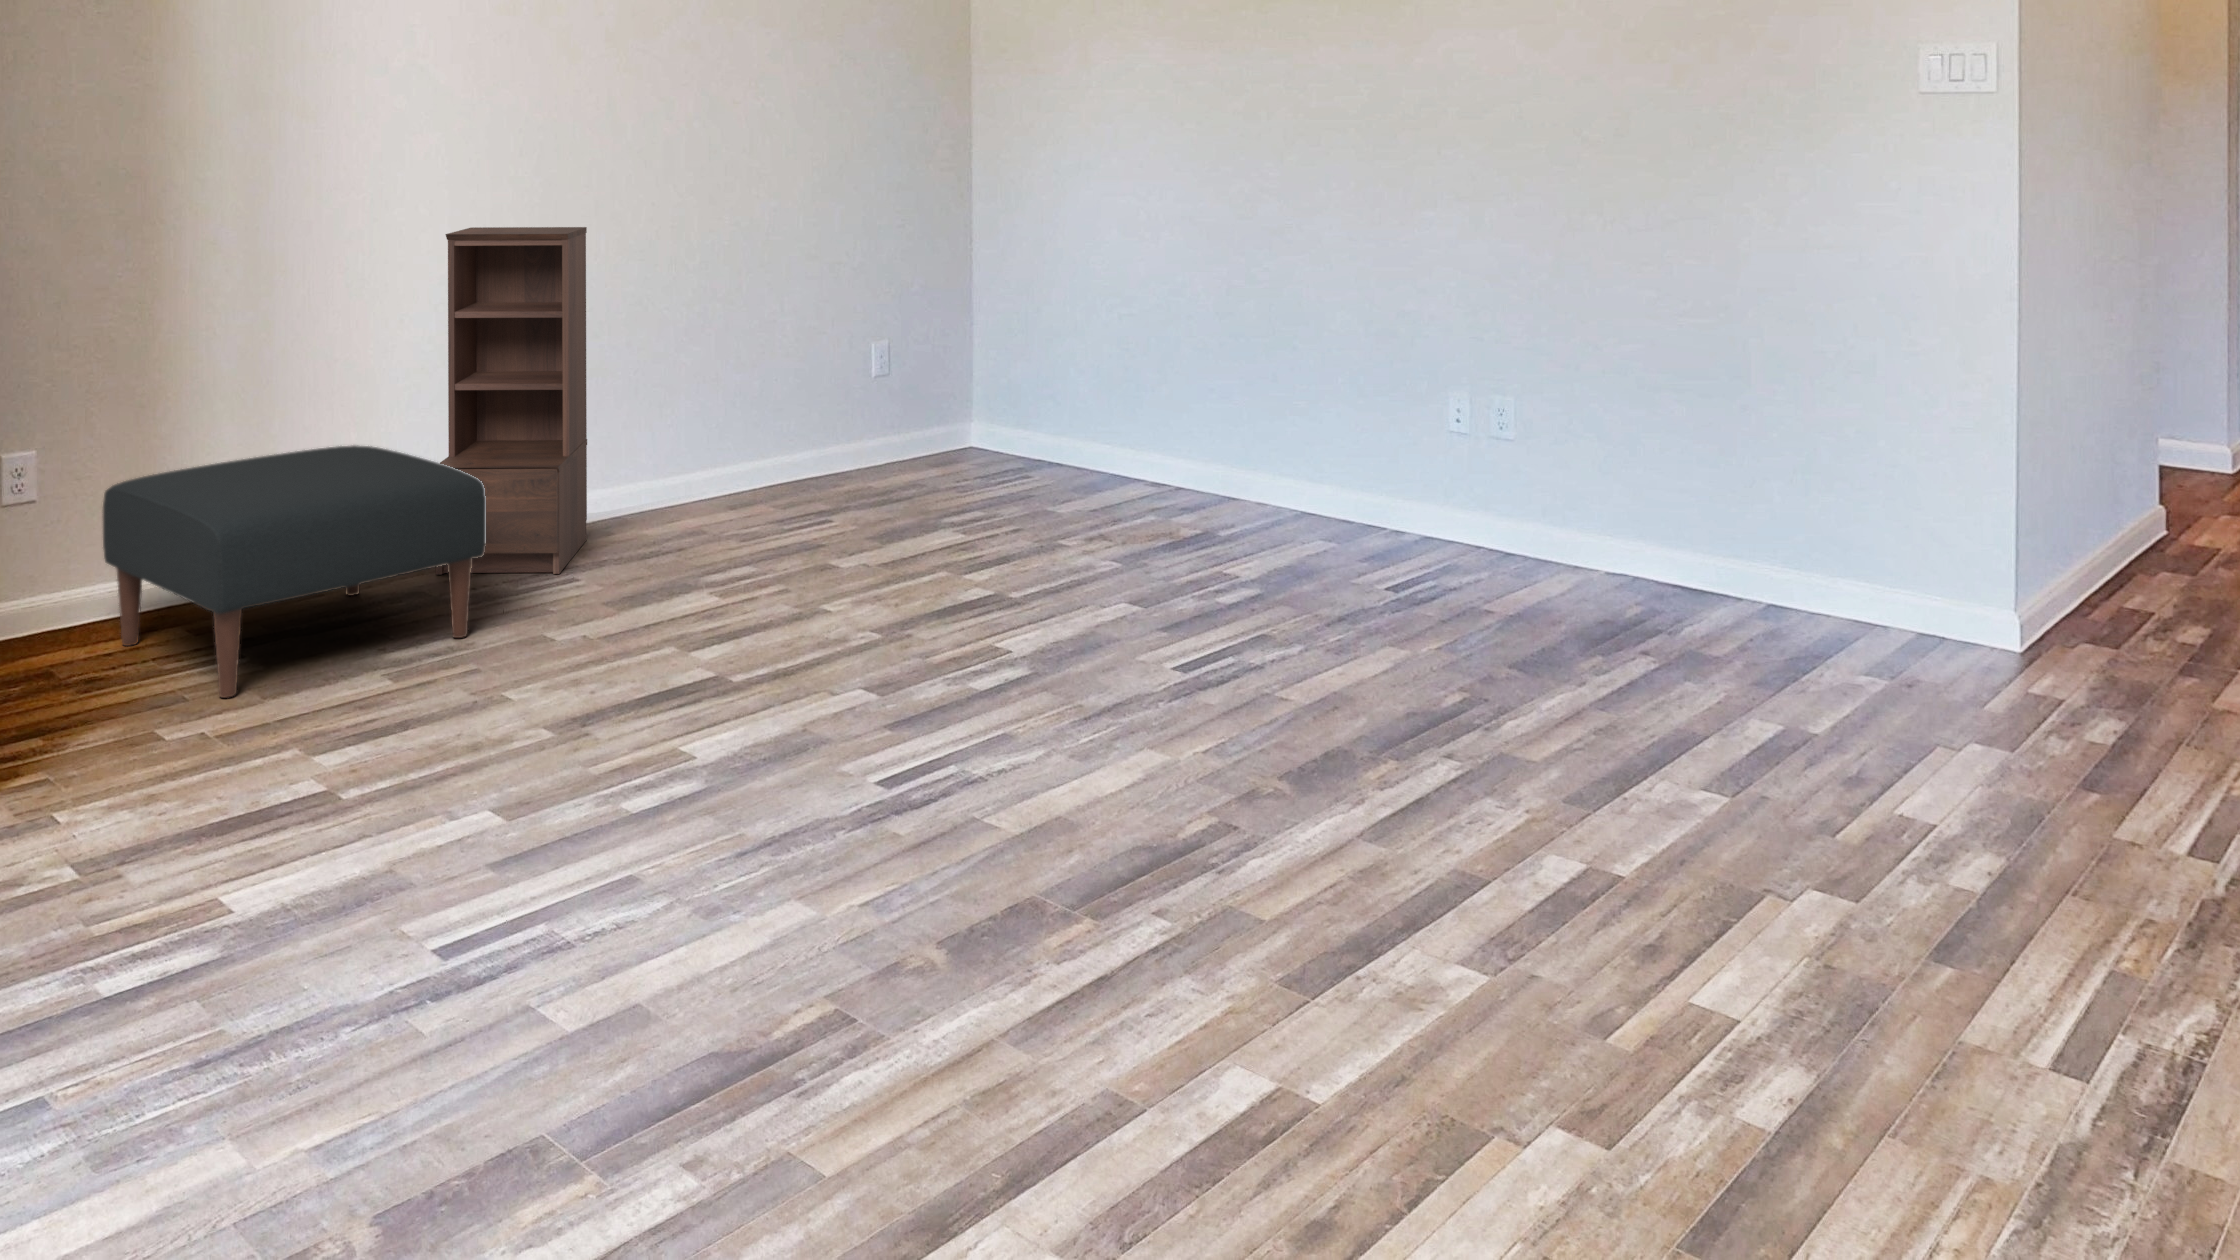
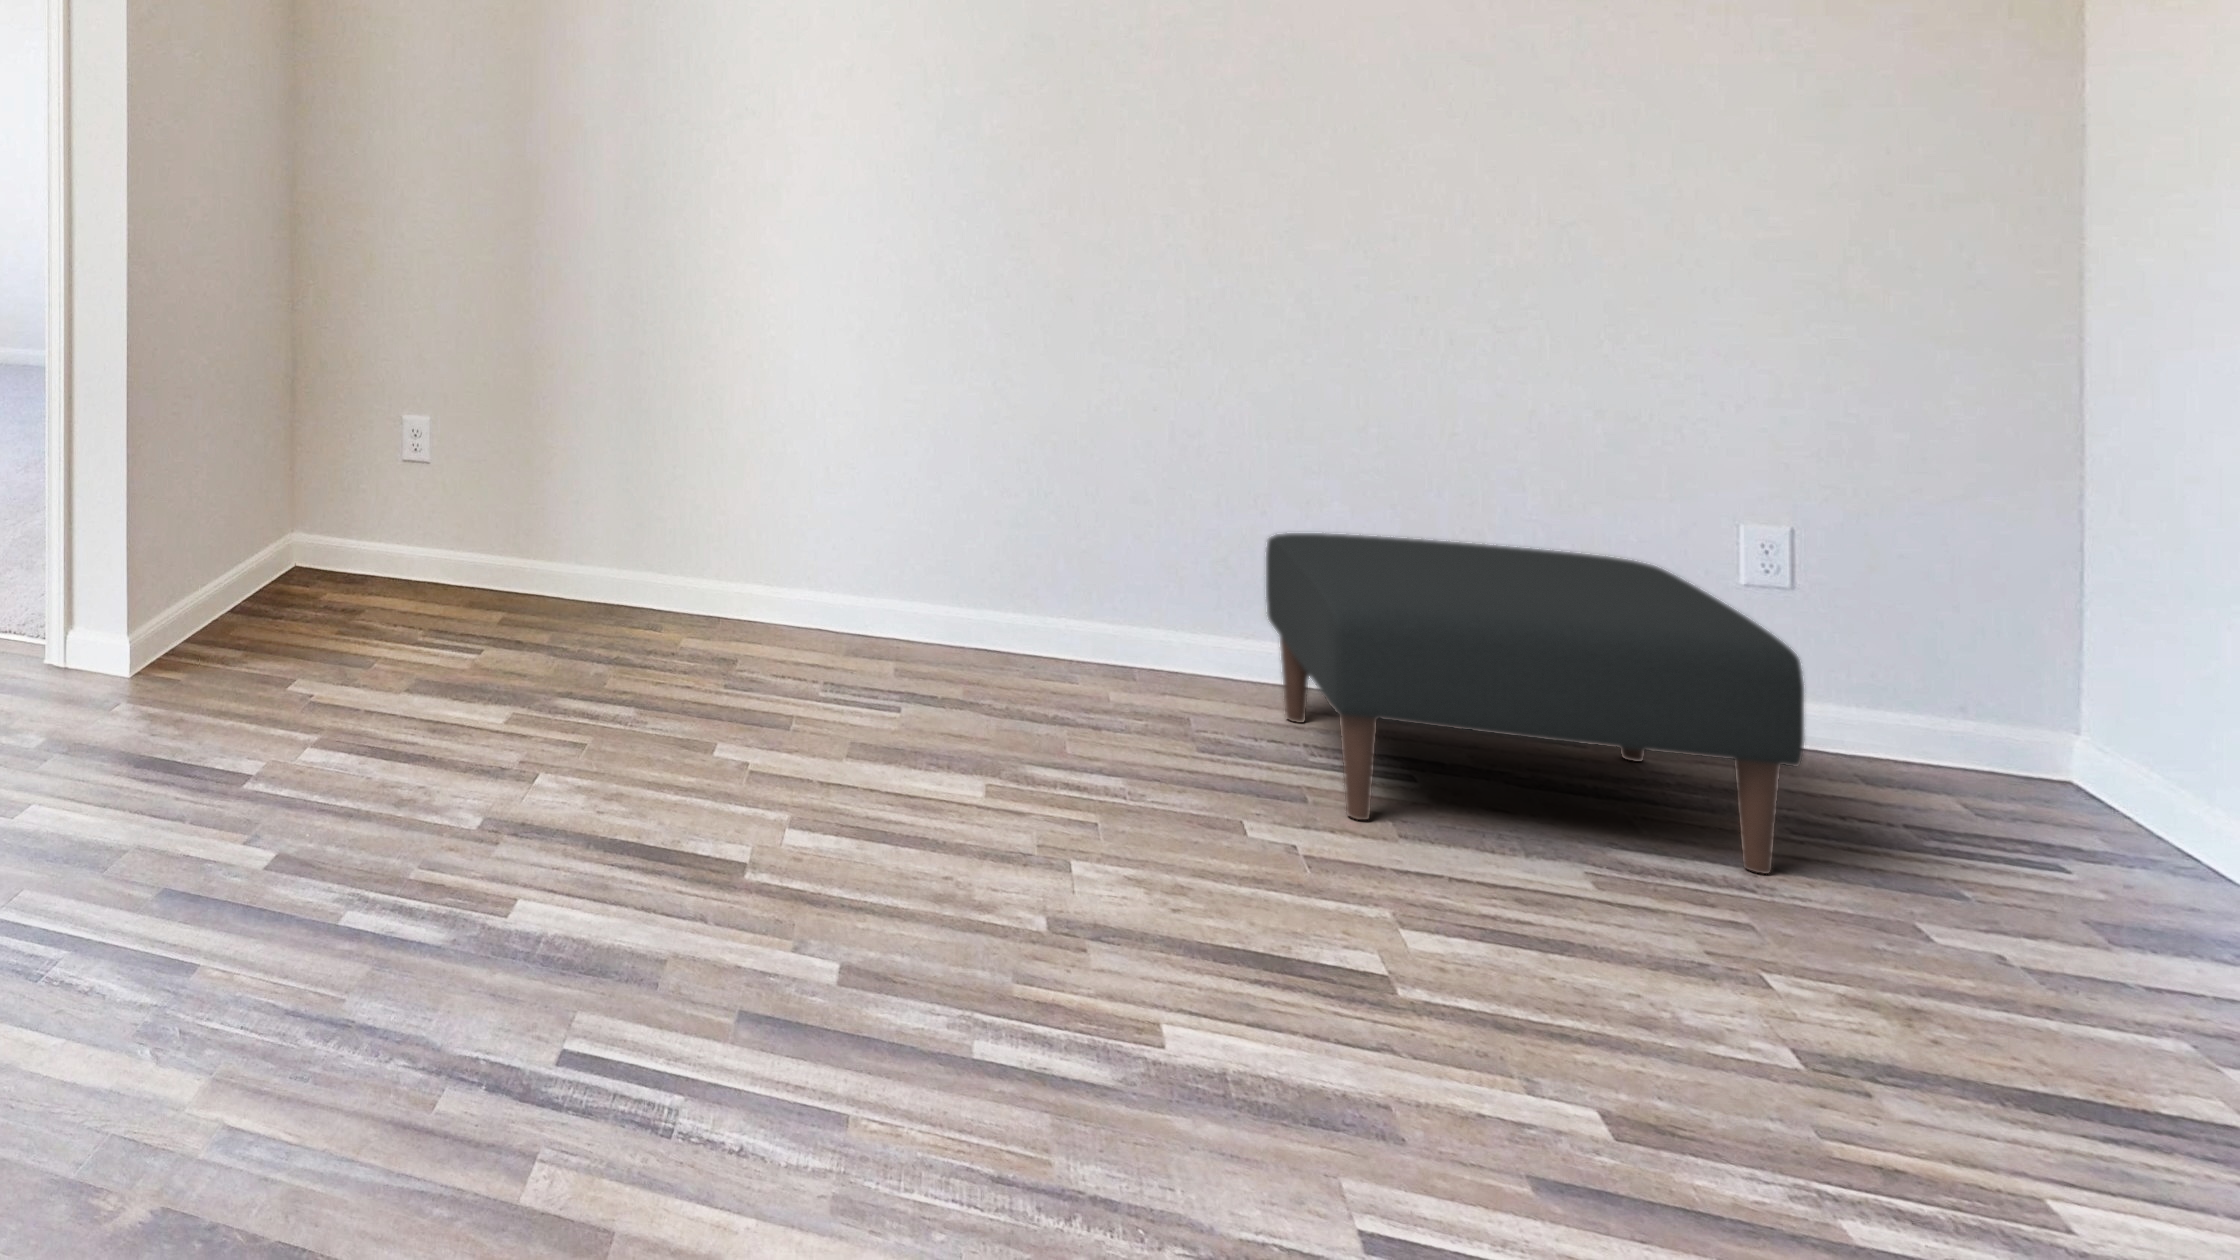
bookshelf: present [436,227,587,575] -> none [1783,286,2144,847]

